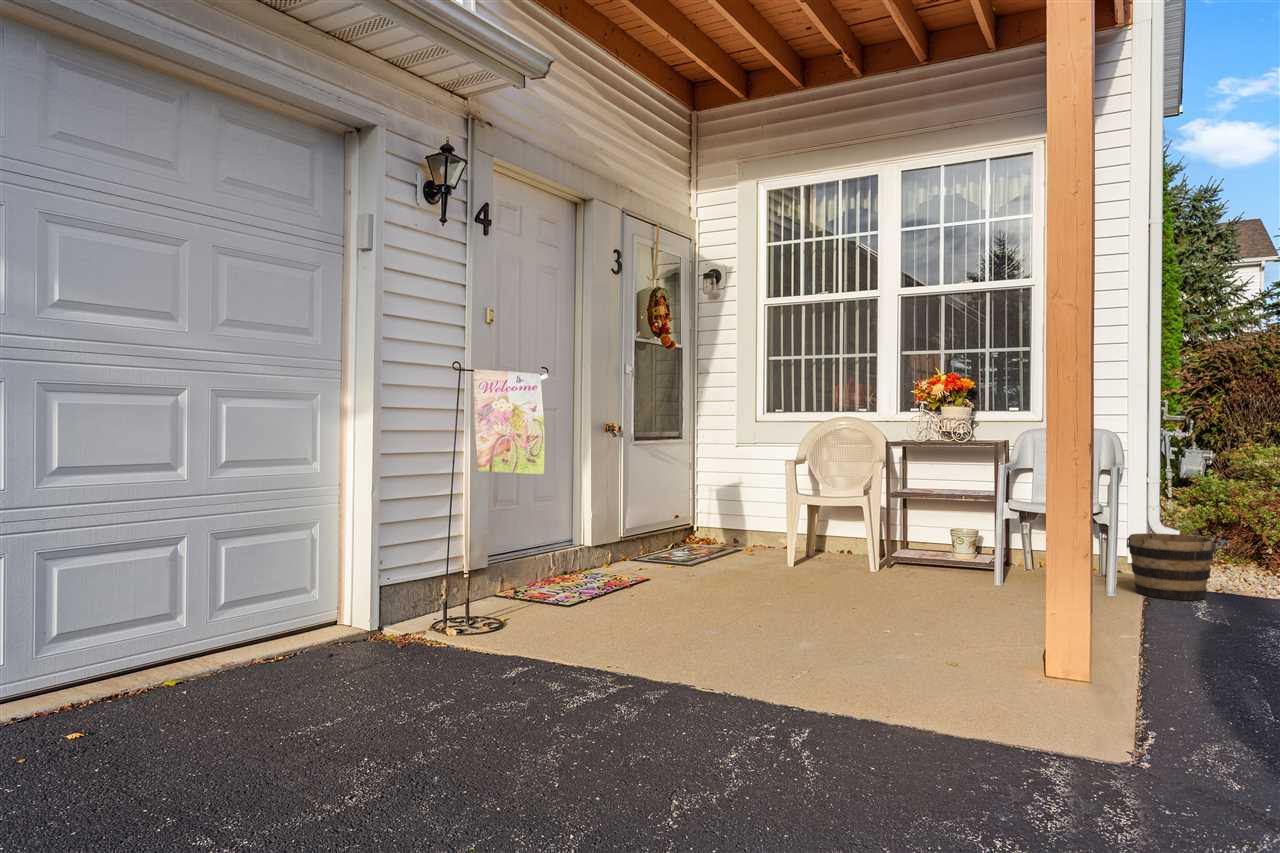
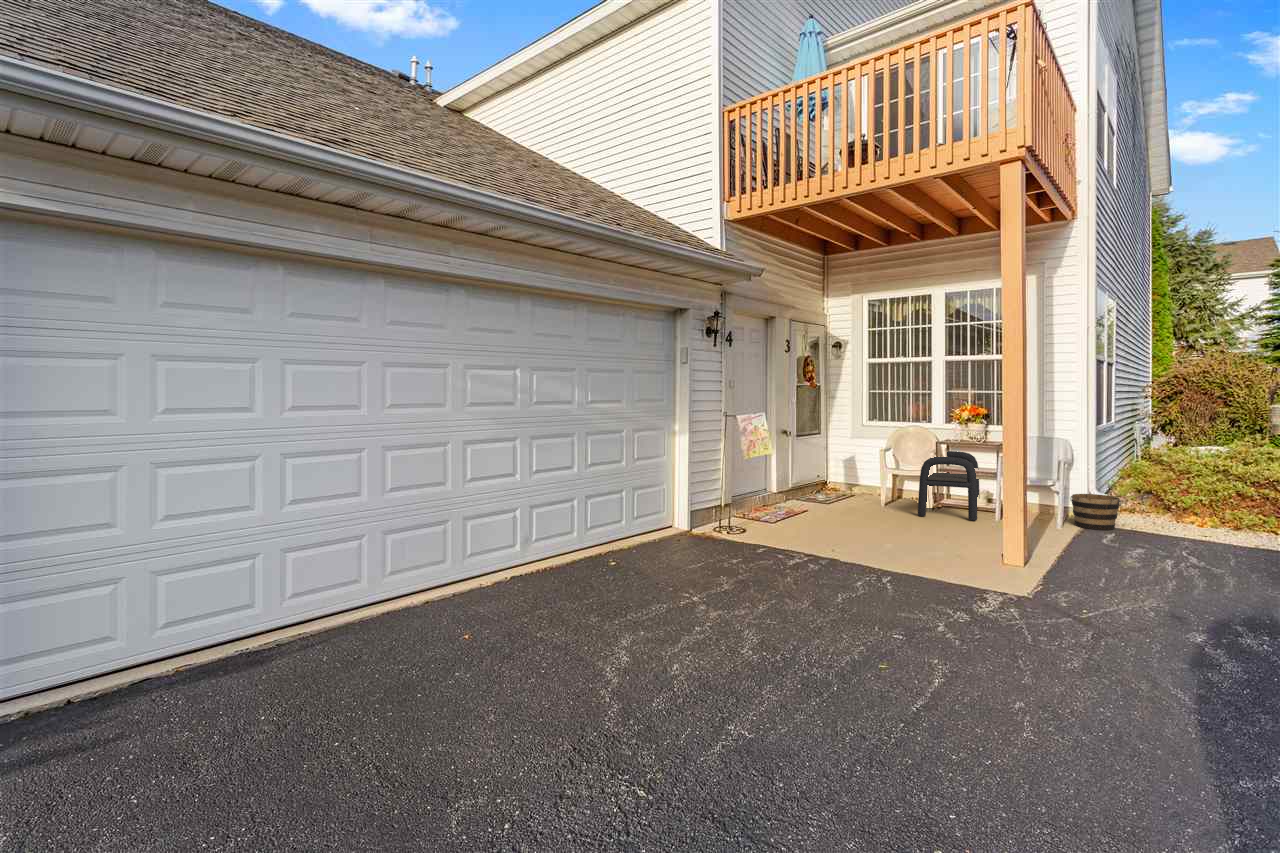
bench: none [858,462,967,589] -> present [918,451,979,521]

